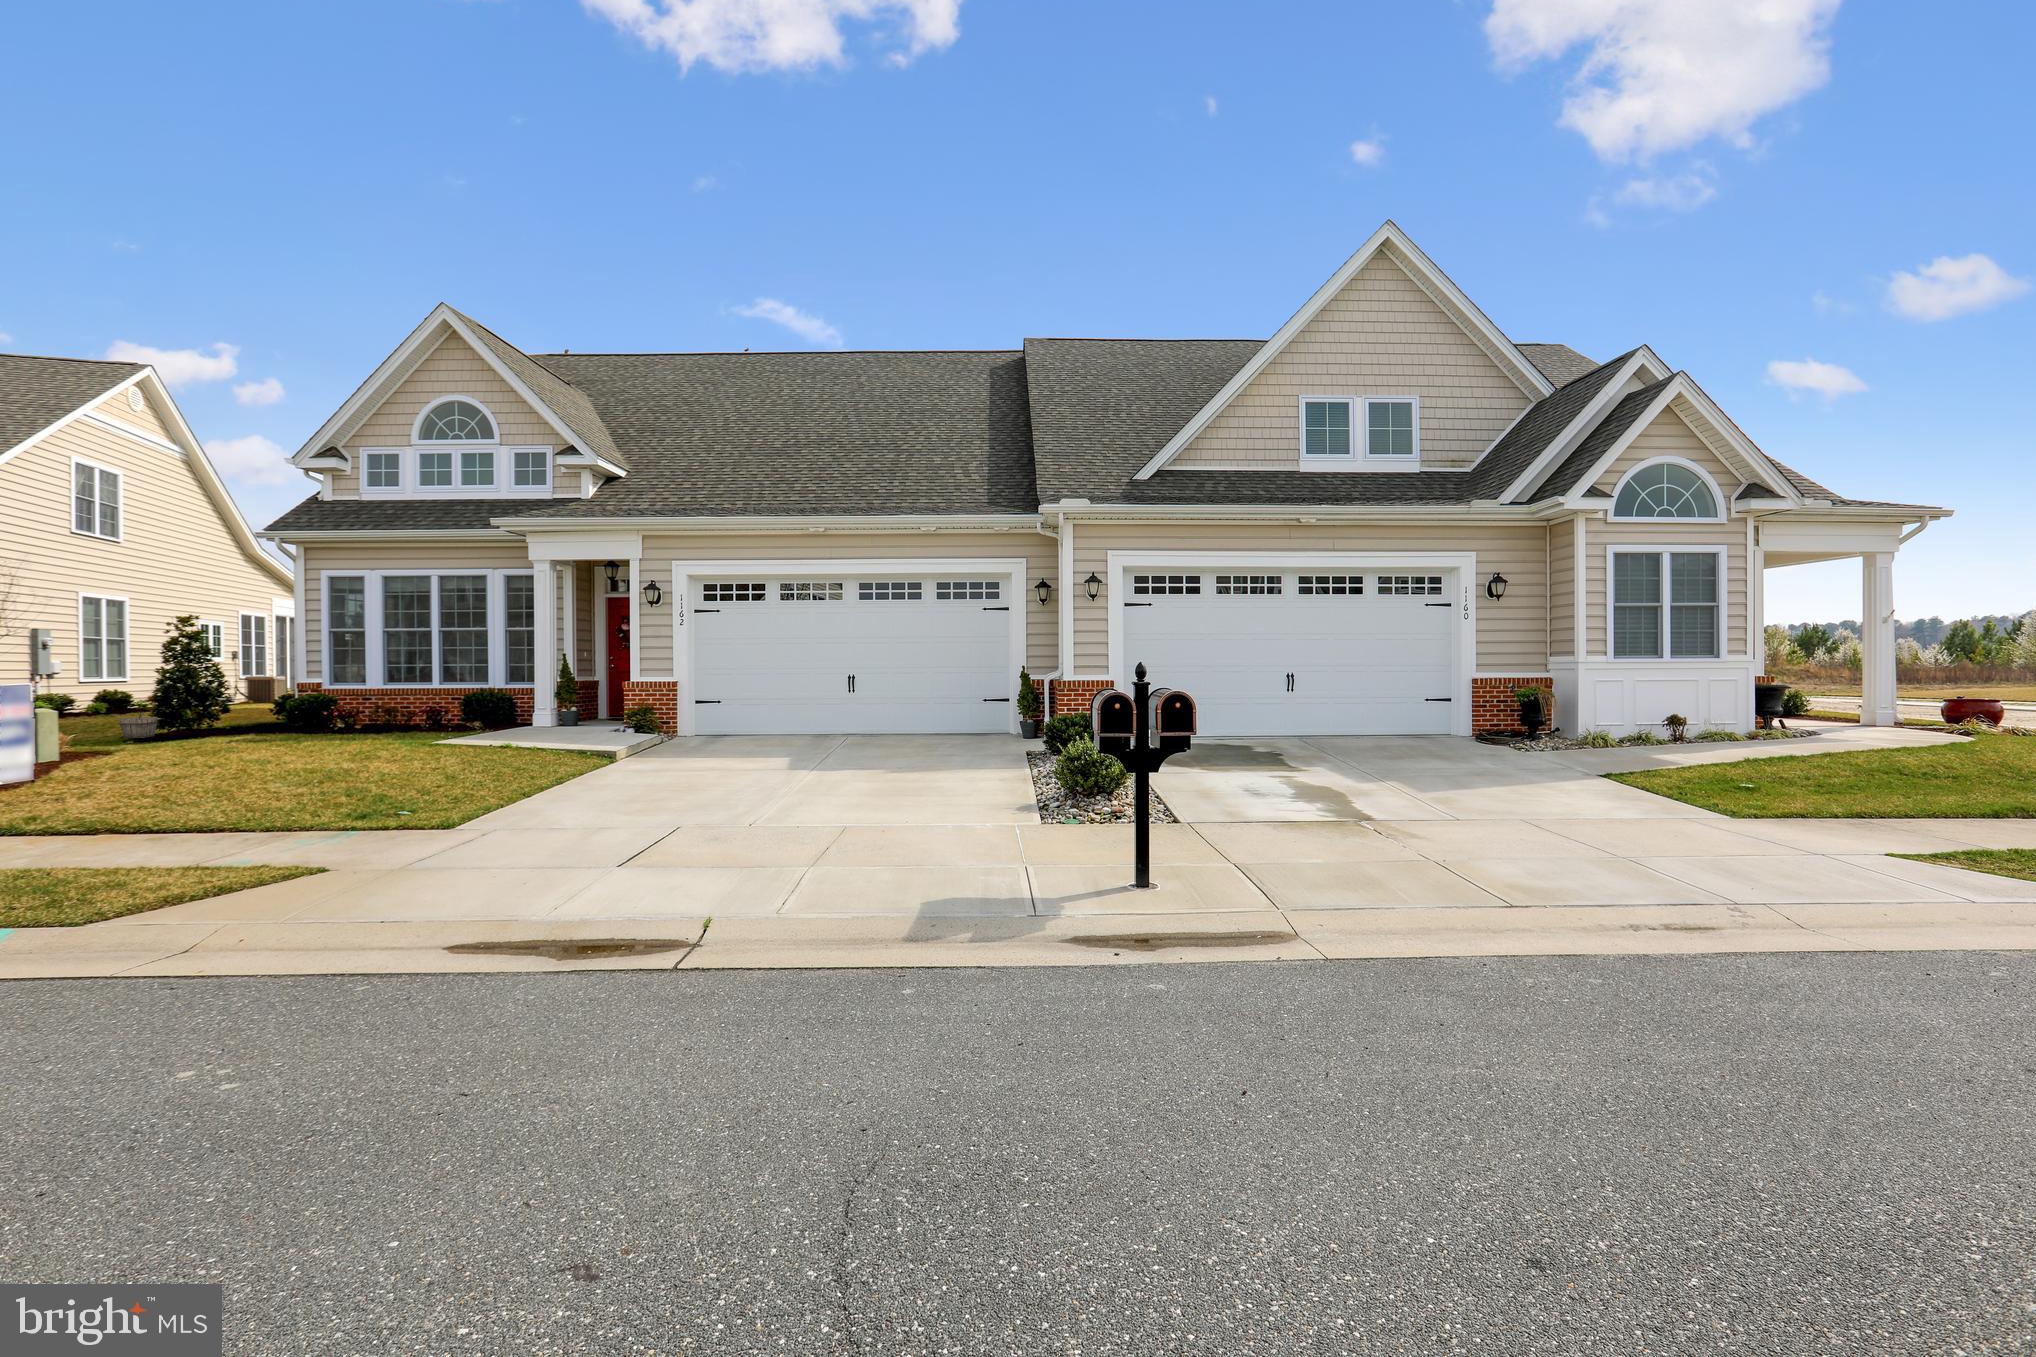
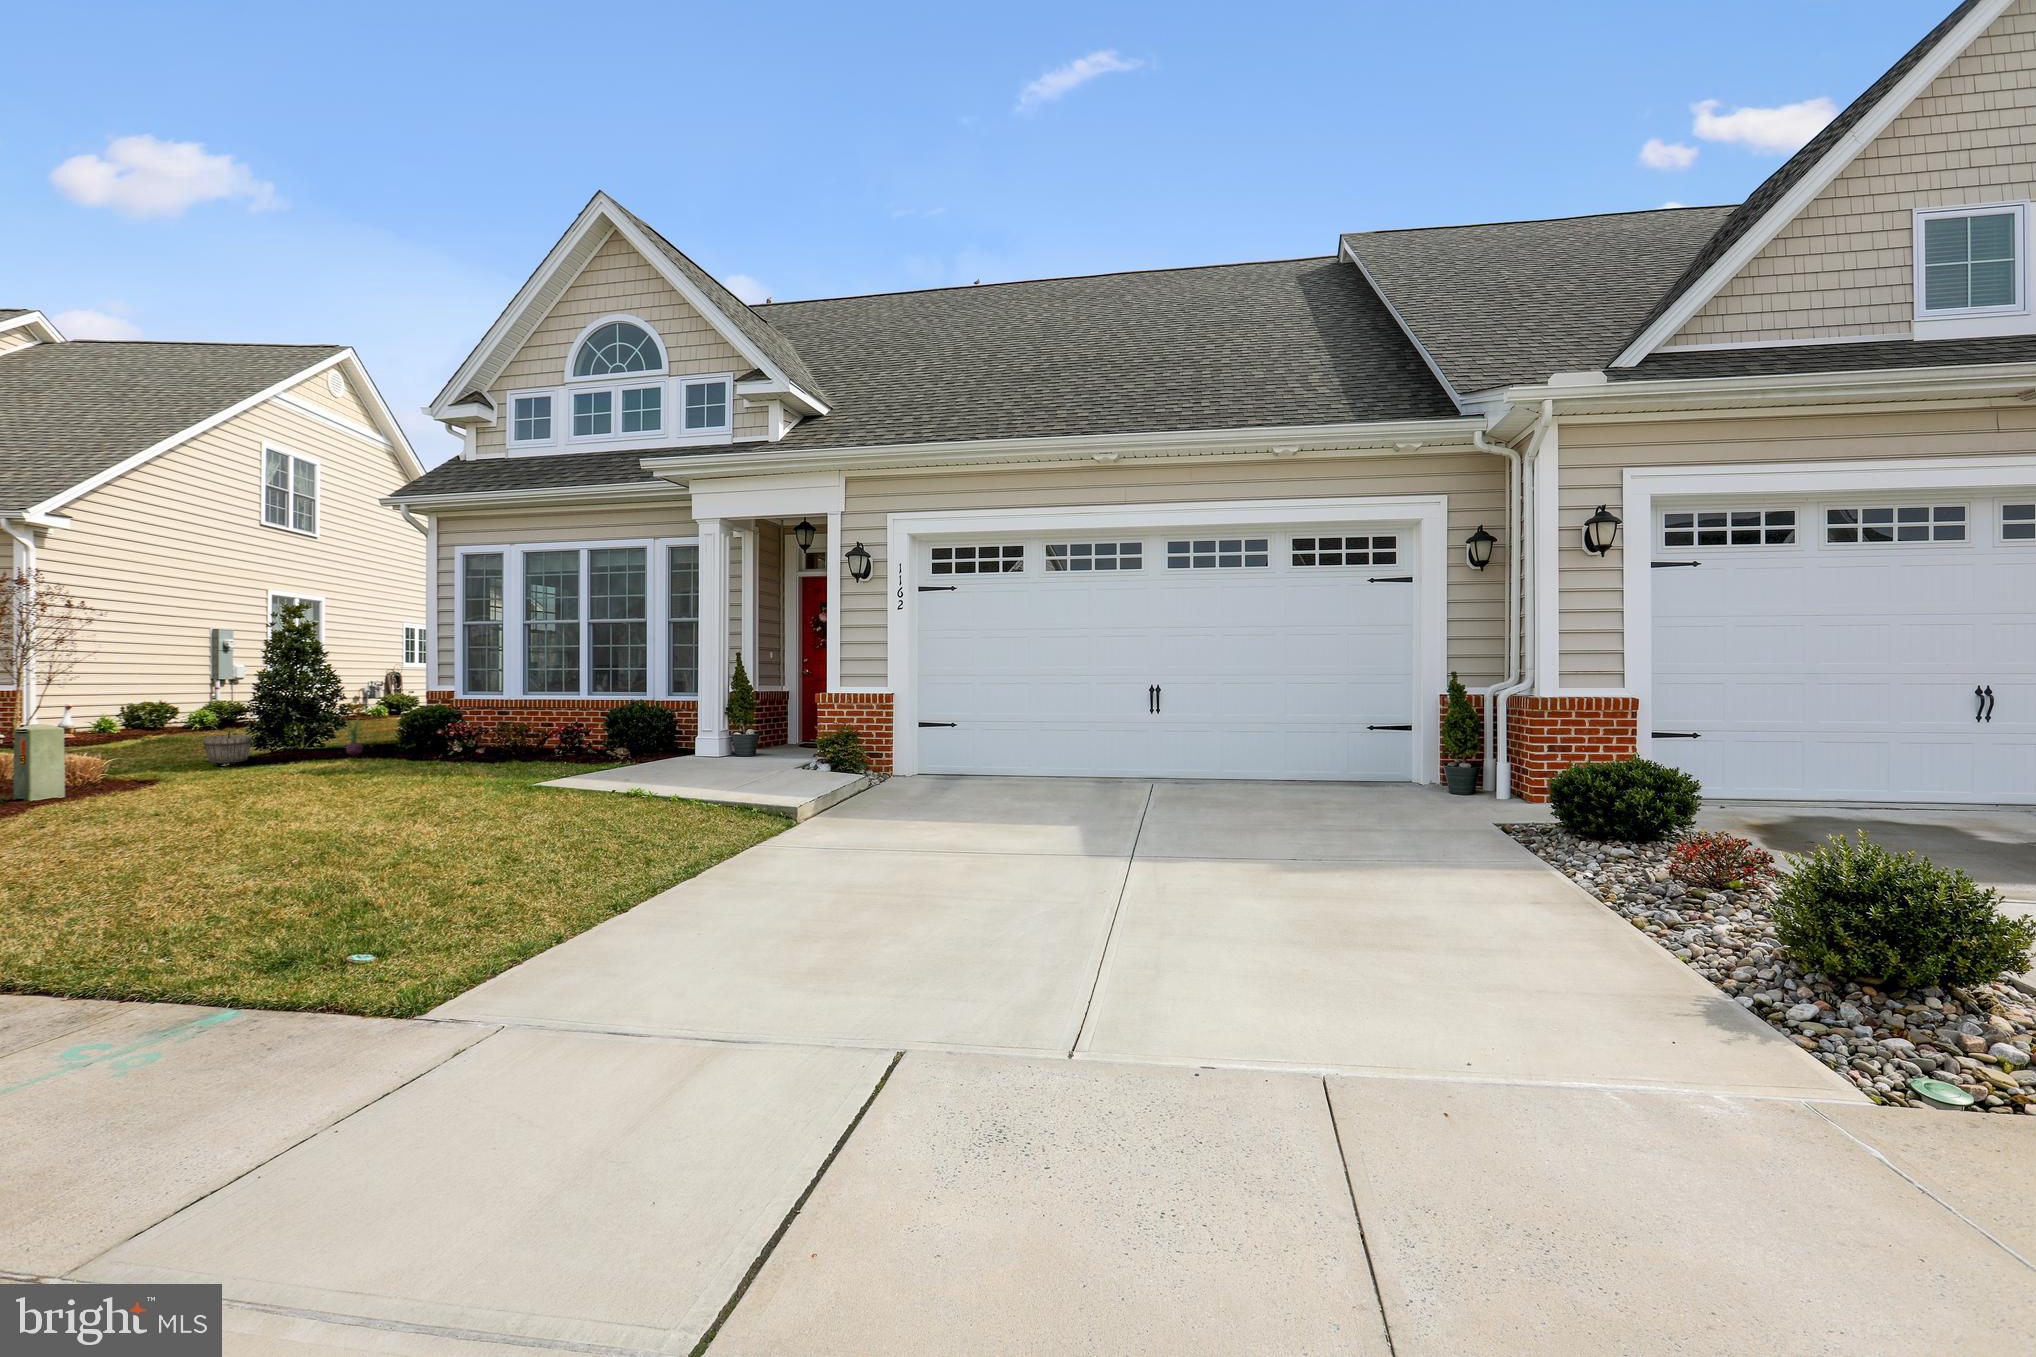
decorative plant: none [215,702,256,731] -> present [343,720,363,755]

